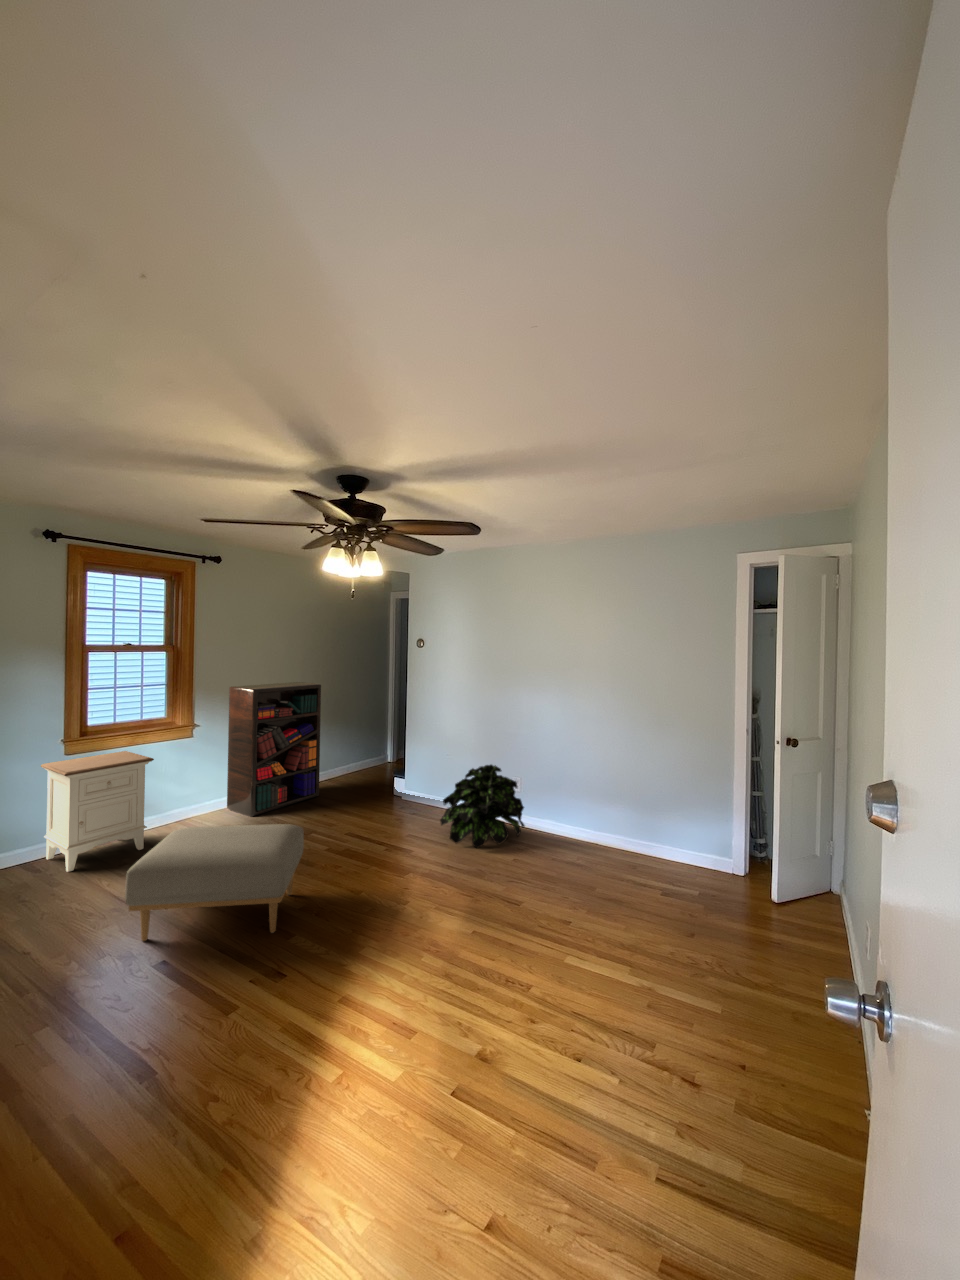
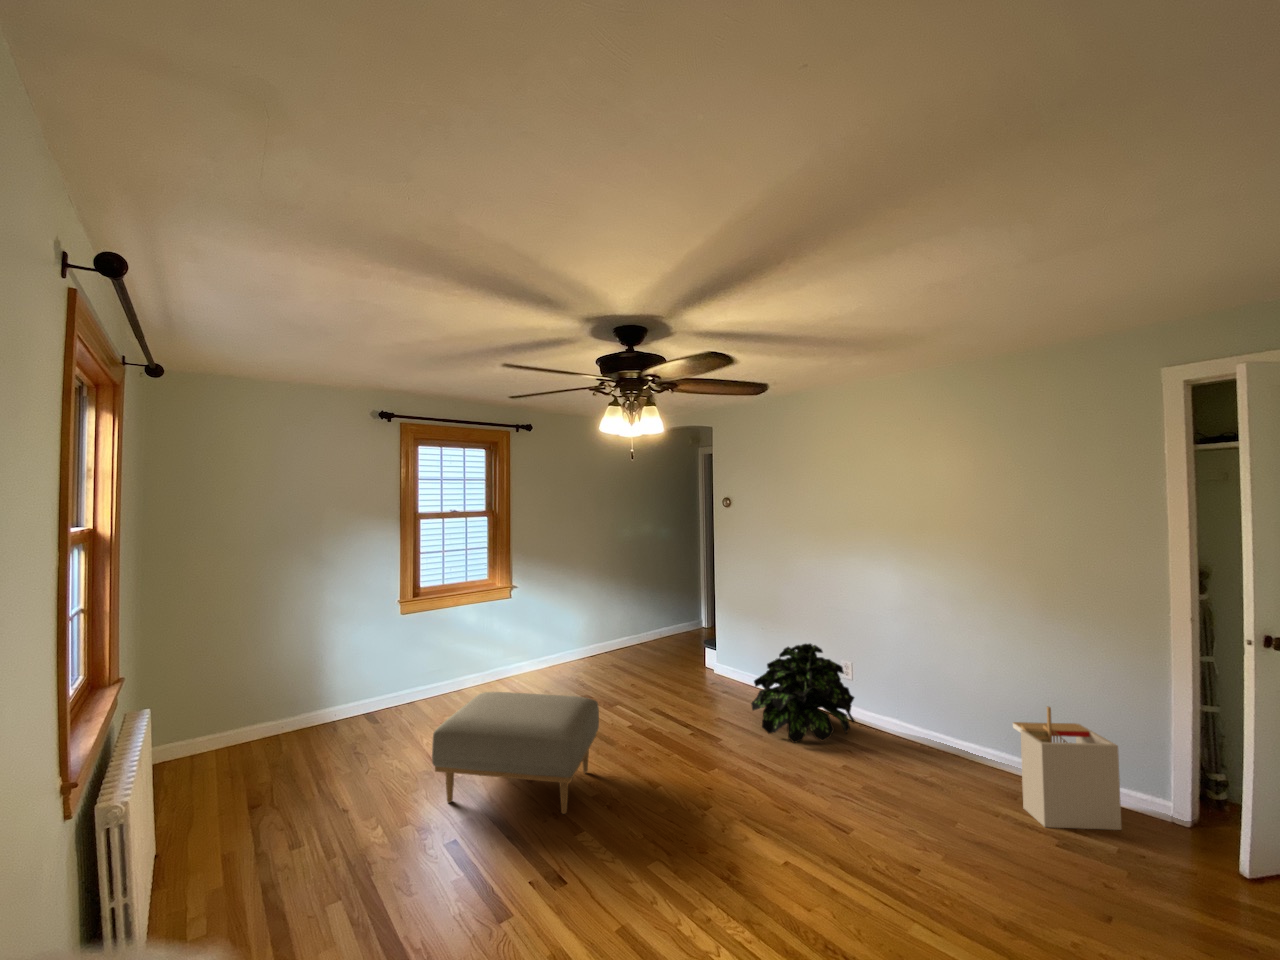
bookshelf: present [227,682,321,817] -> none [541,545,628,681]
nightstand: present [41,751,154,872] -> none [384,611,472,722]
storage bin: none [638,798,702,886] -> present [1013,707,1122,830]

